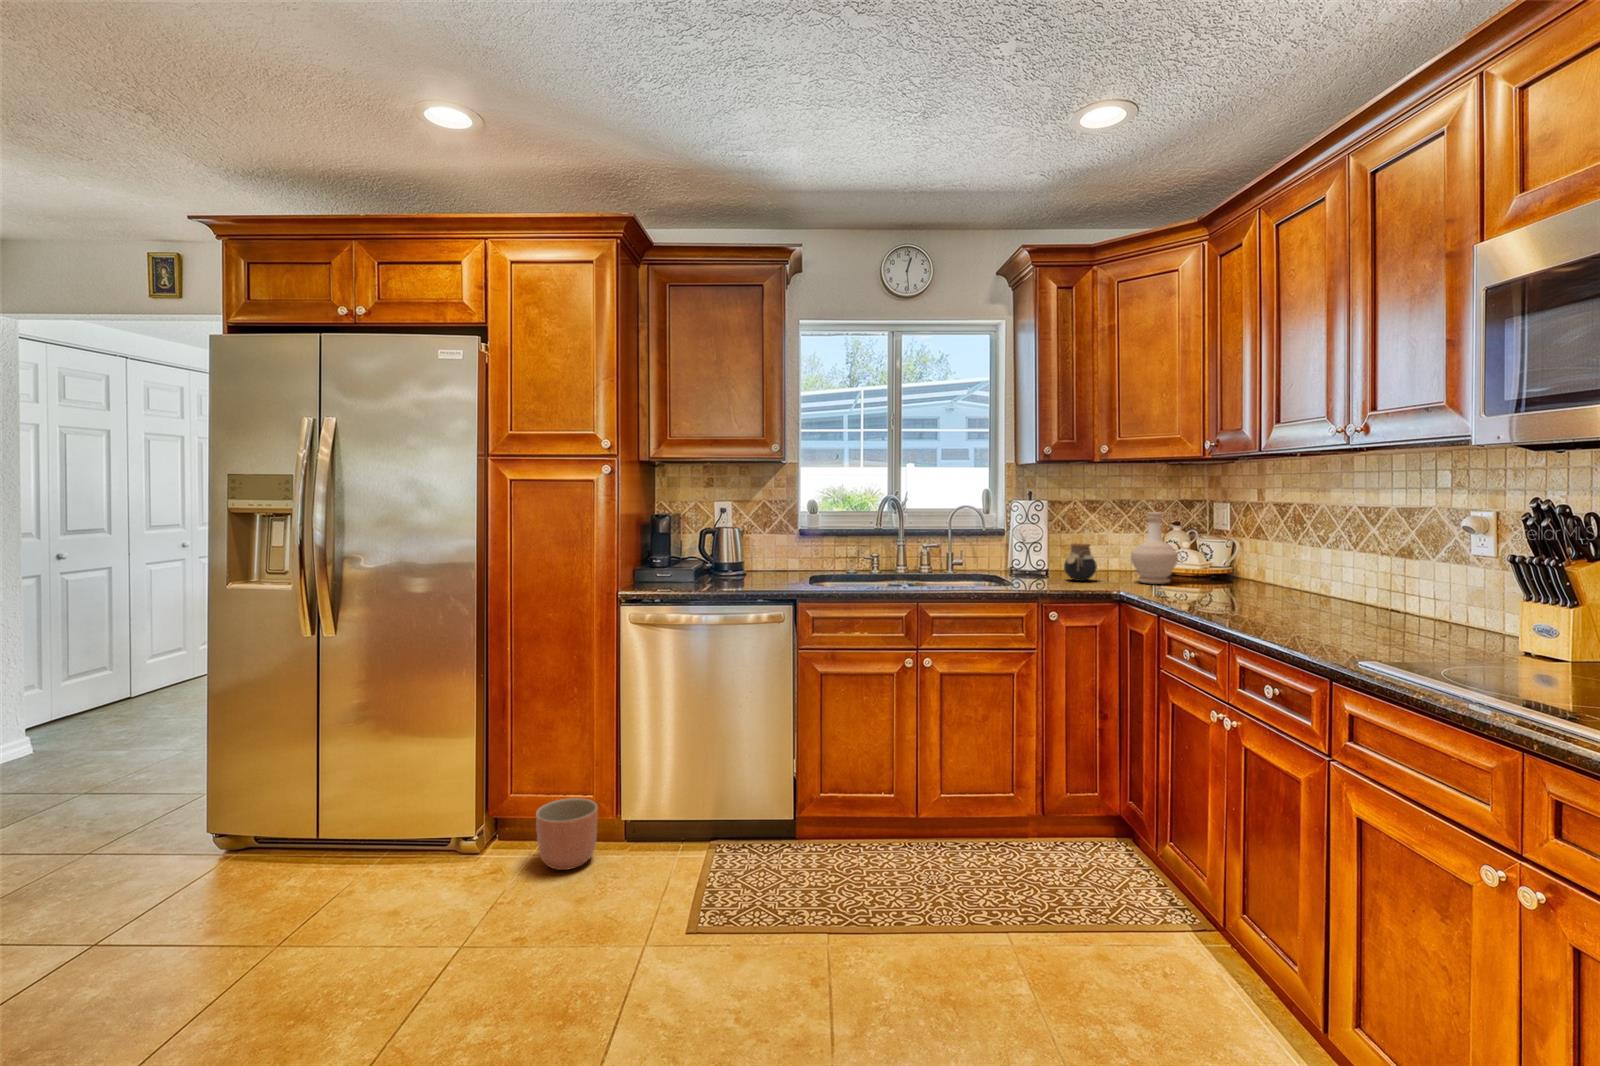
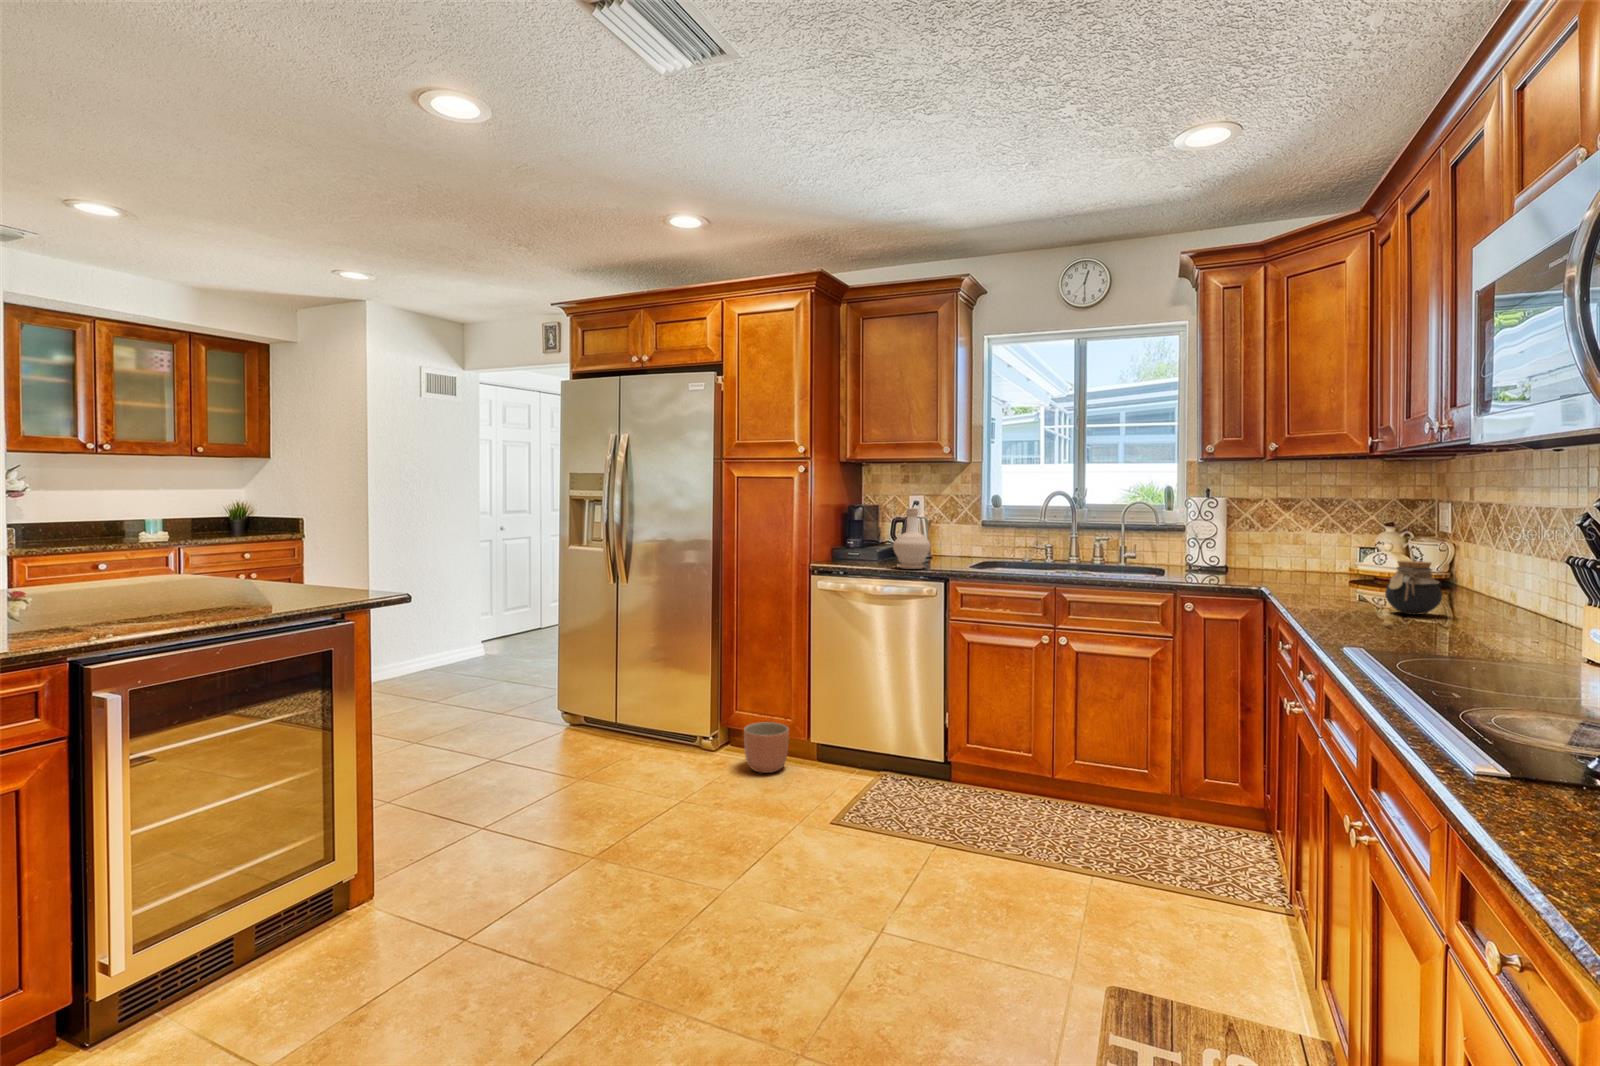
bottle: present [1131,512,1178,584] -> present [893,508,930,569]
jar: present [1064,543,1097,581] -> present [1385,561,1442,615]

